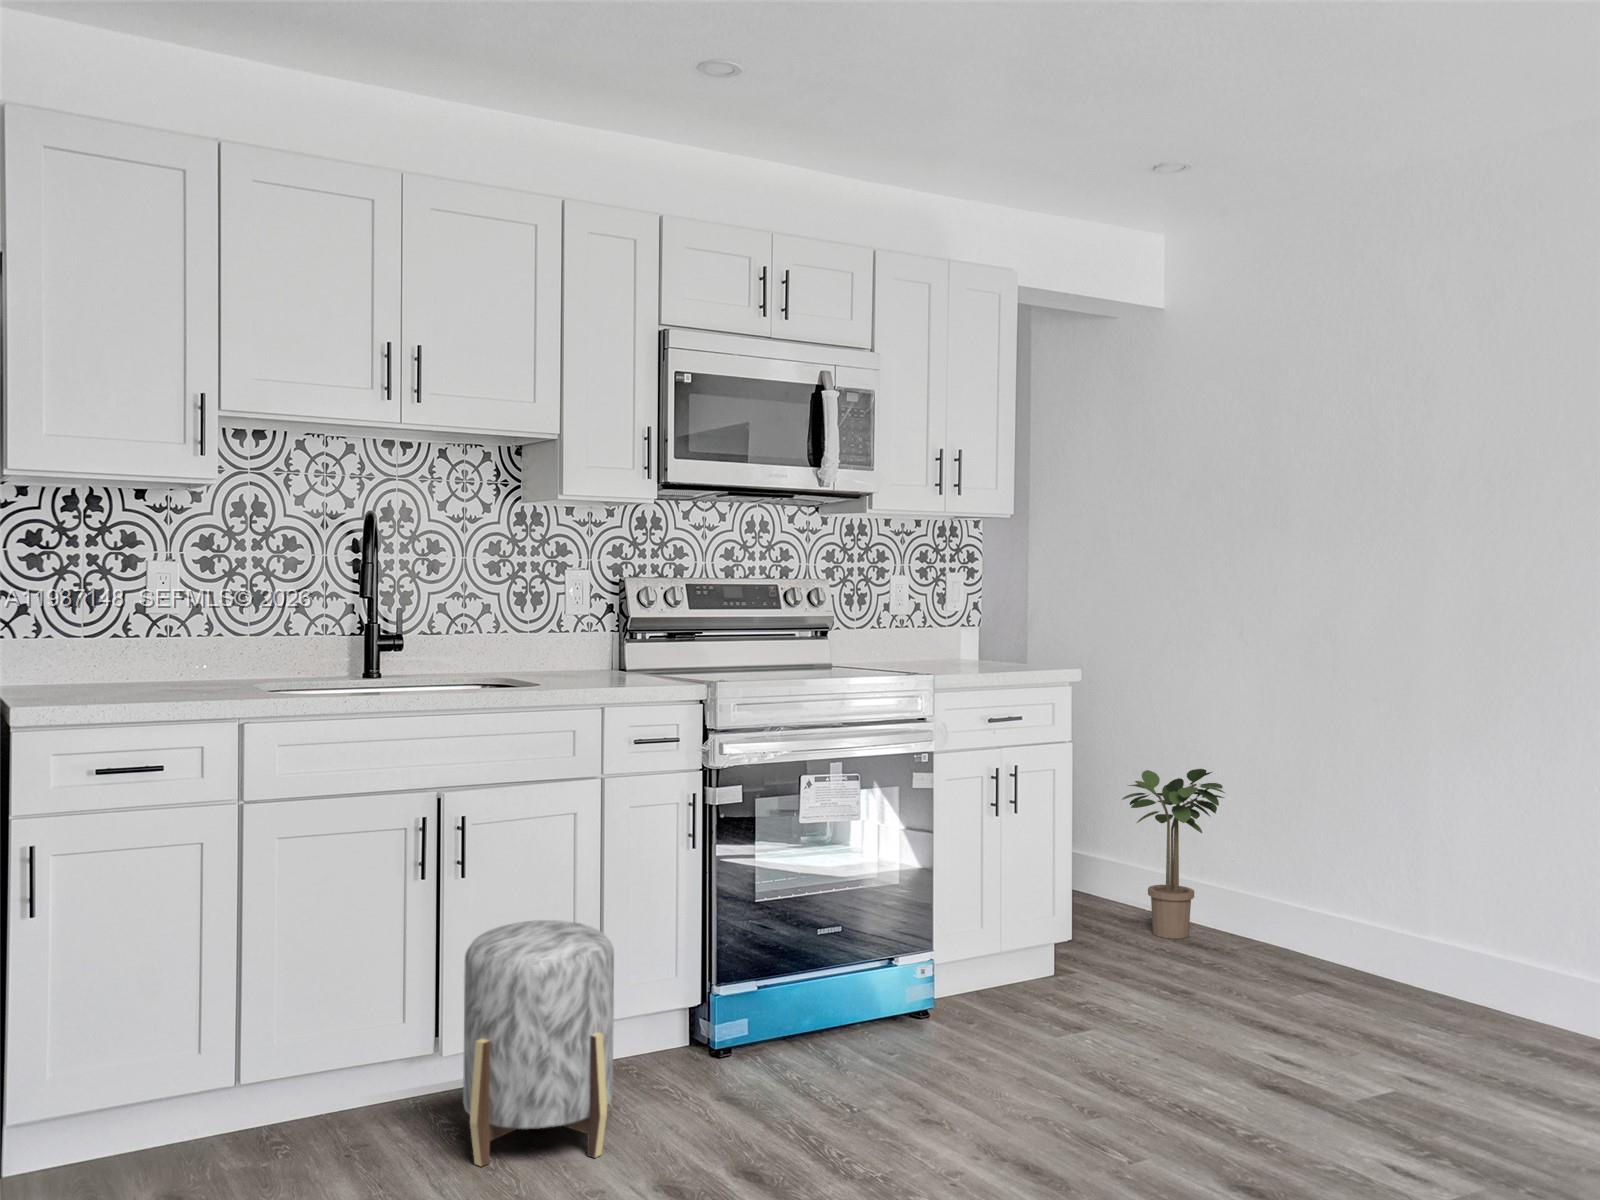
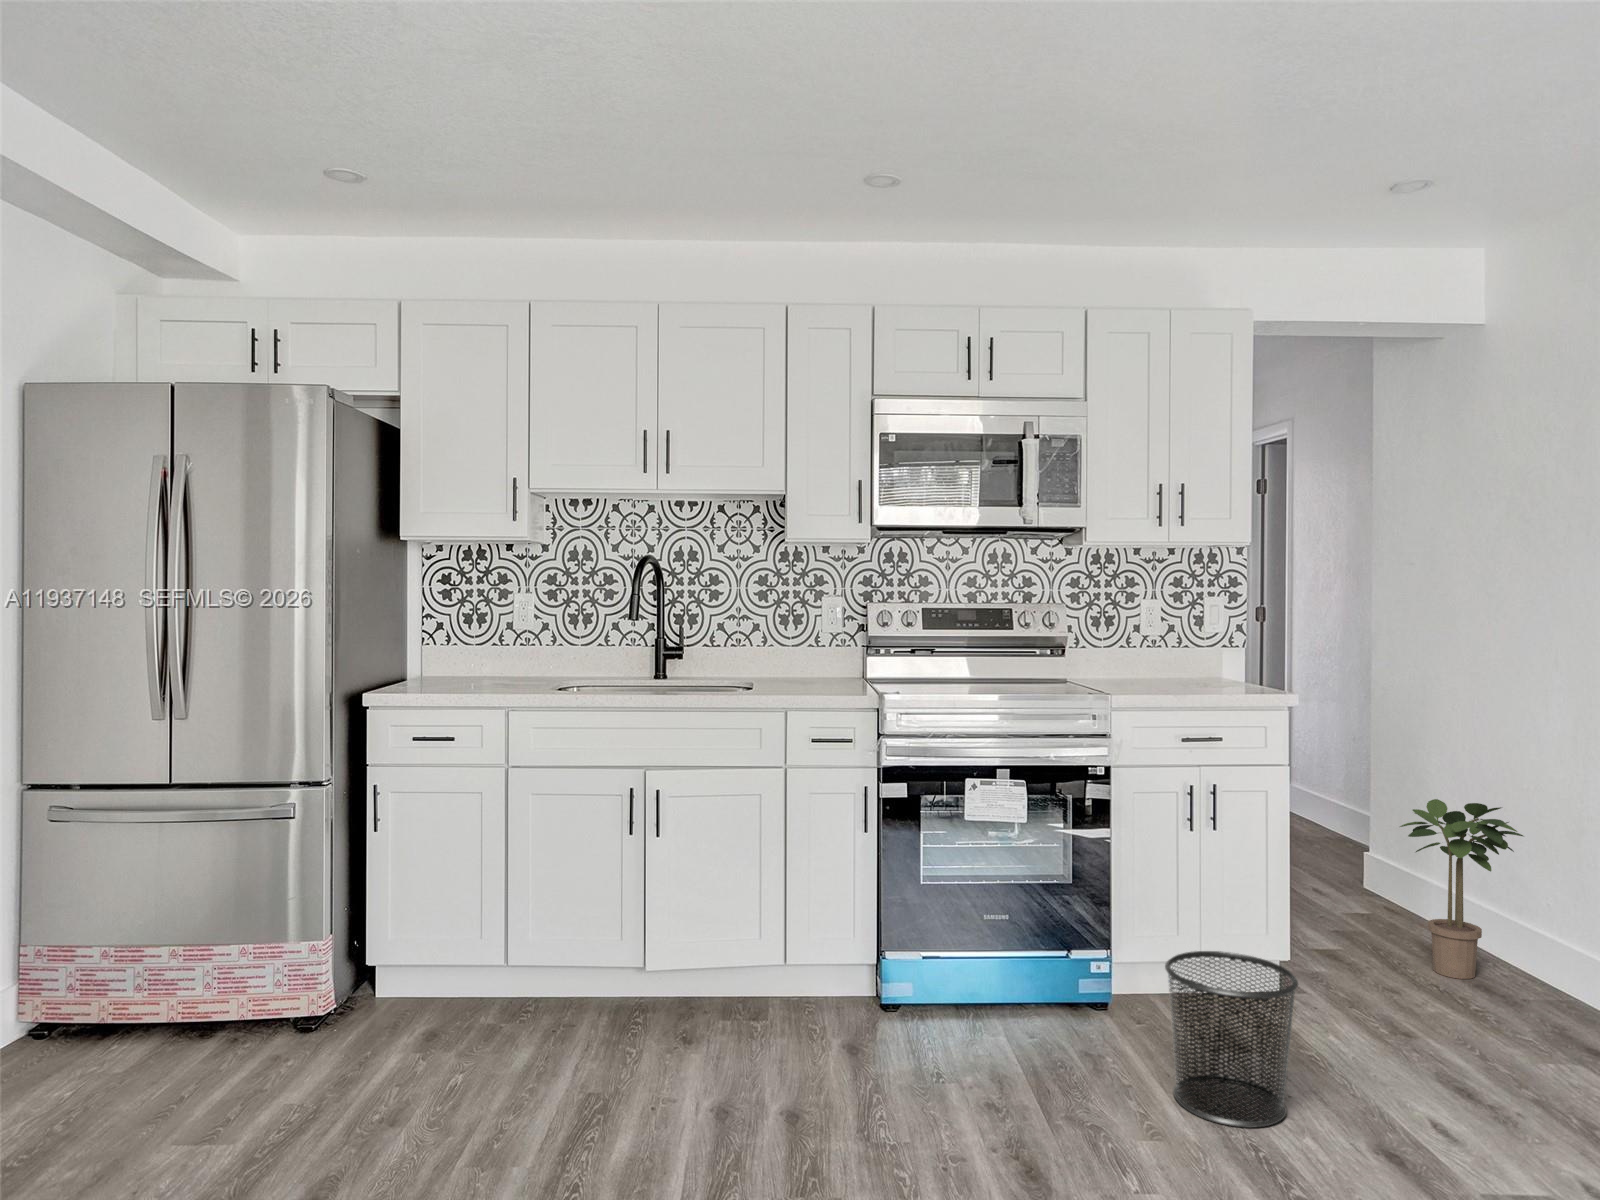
stool: present [463,920,614,1167] -> none [622,877,754,1074]
waste bin: none [1050,928,1178,1094] -> present [1165,951,1298,1128]

